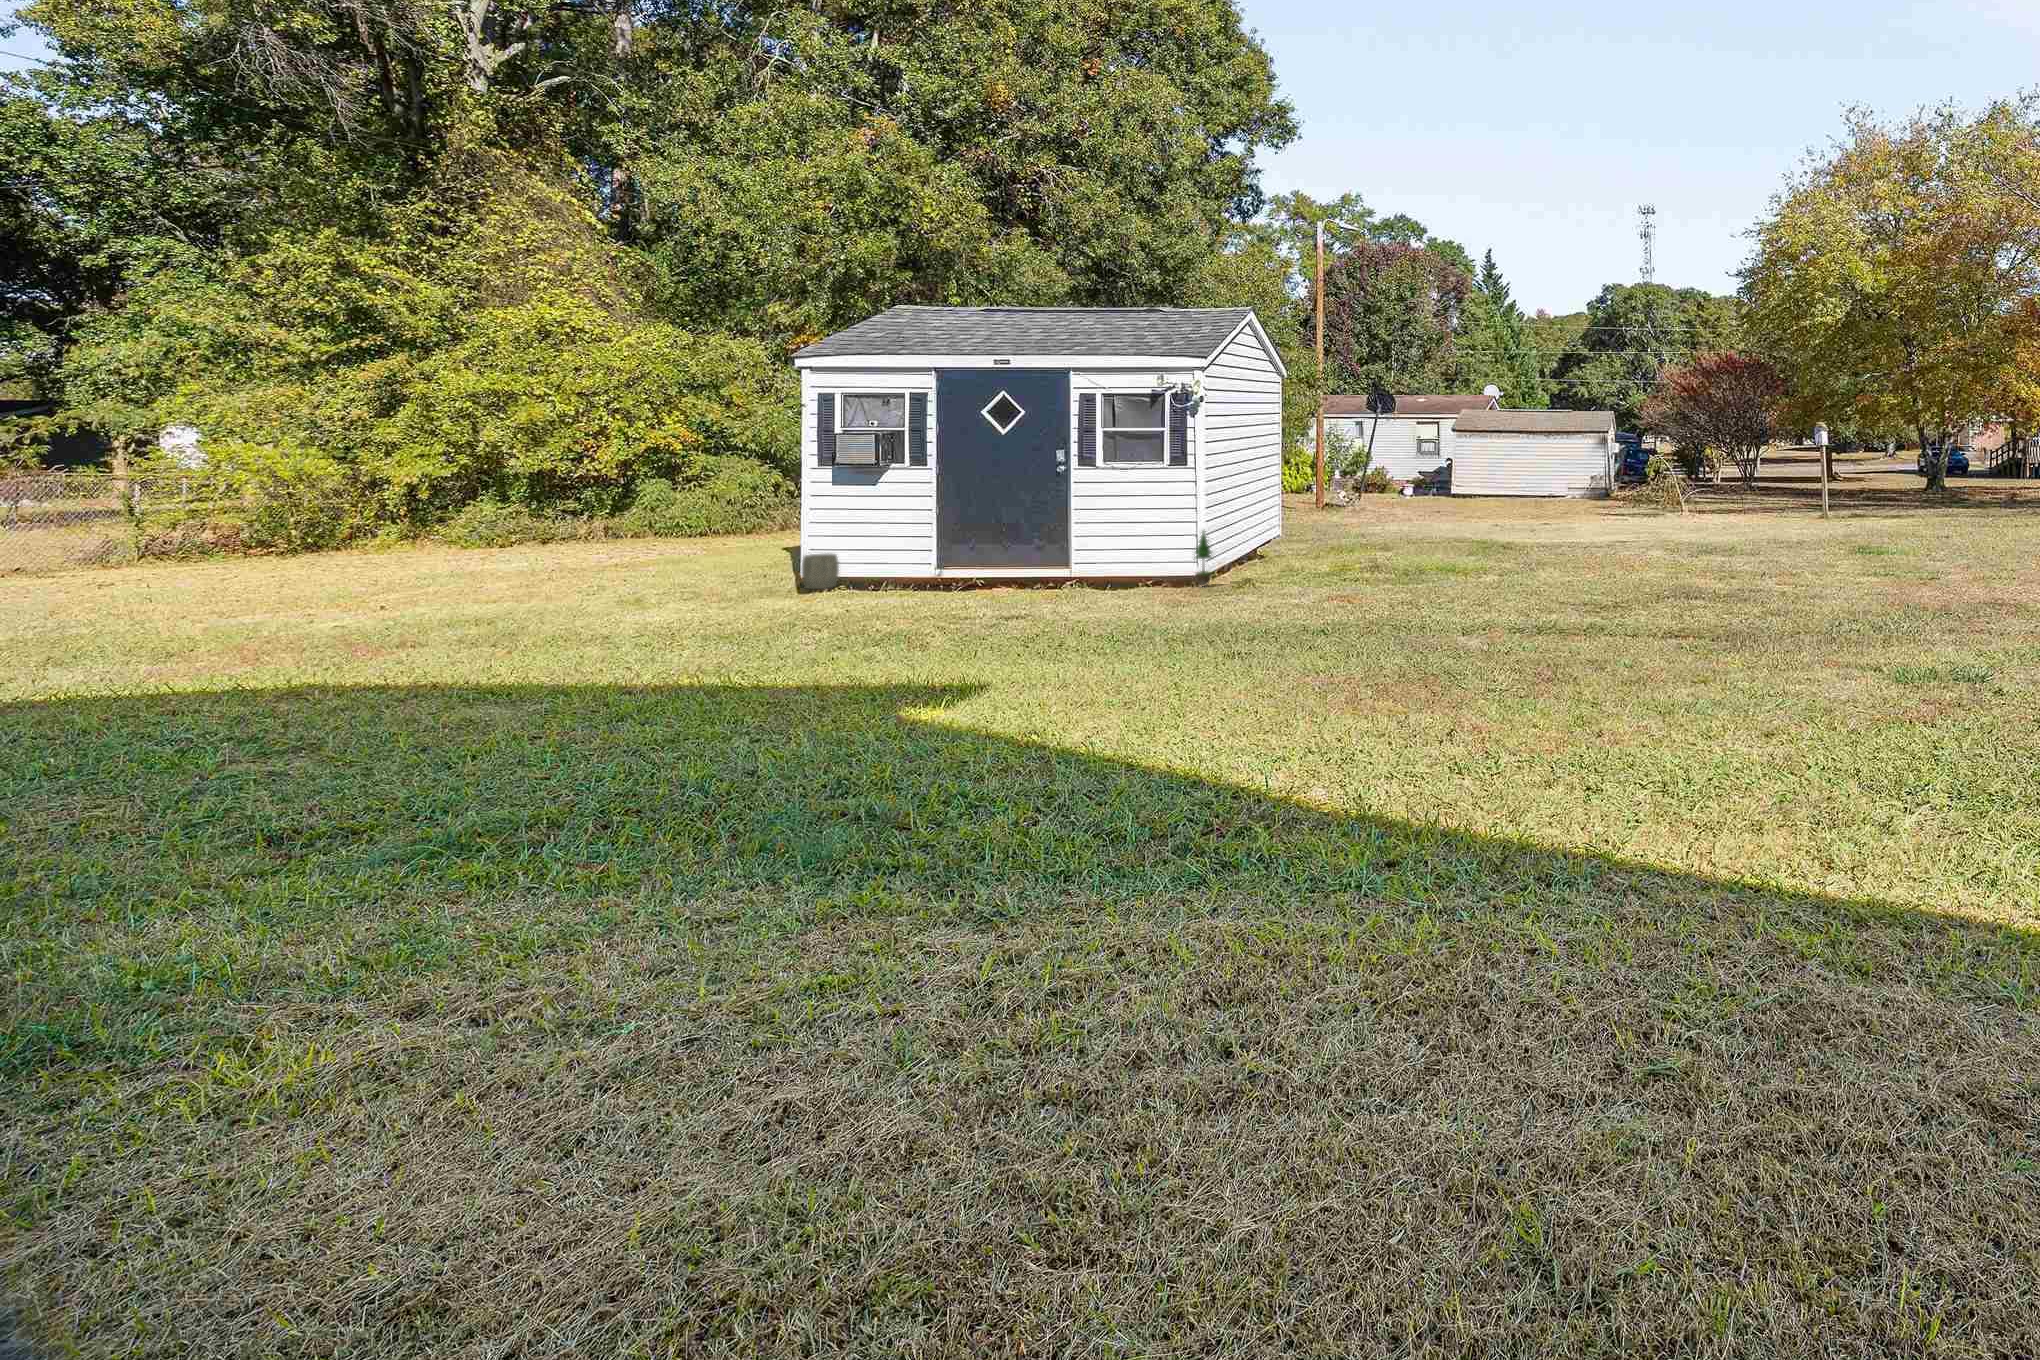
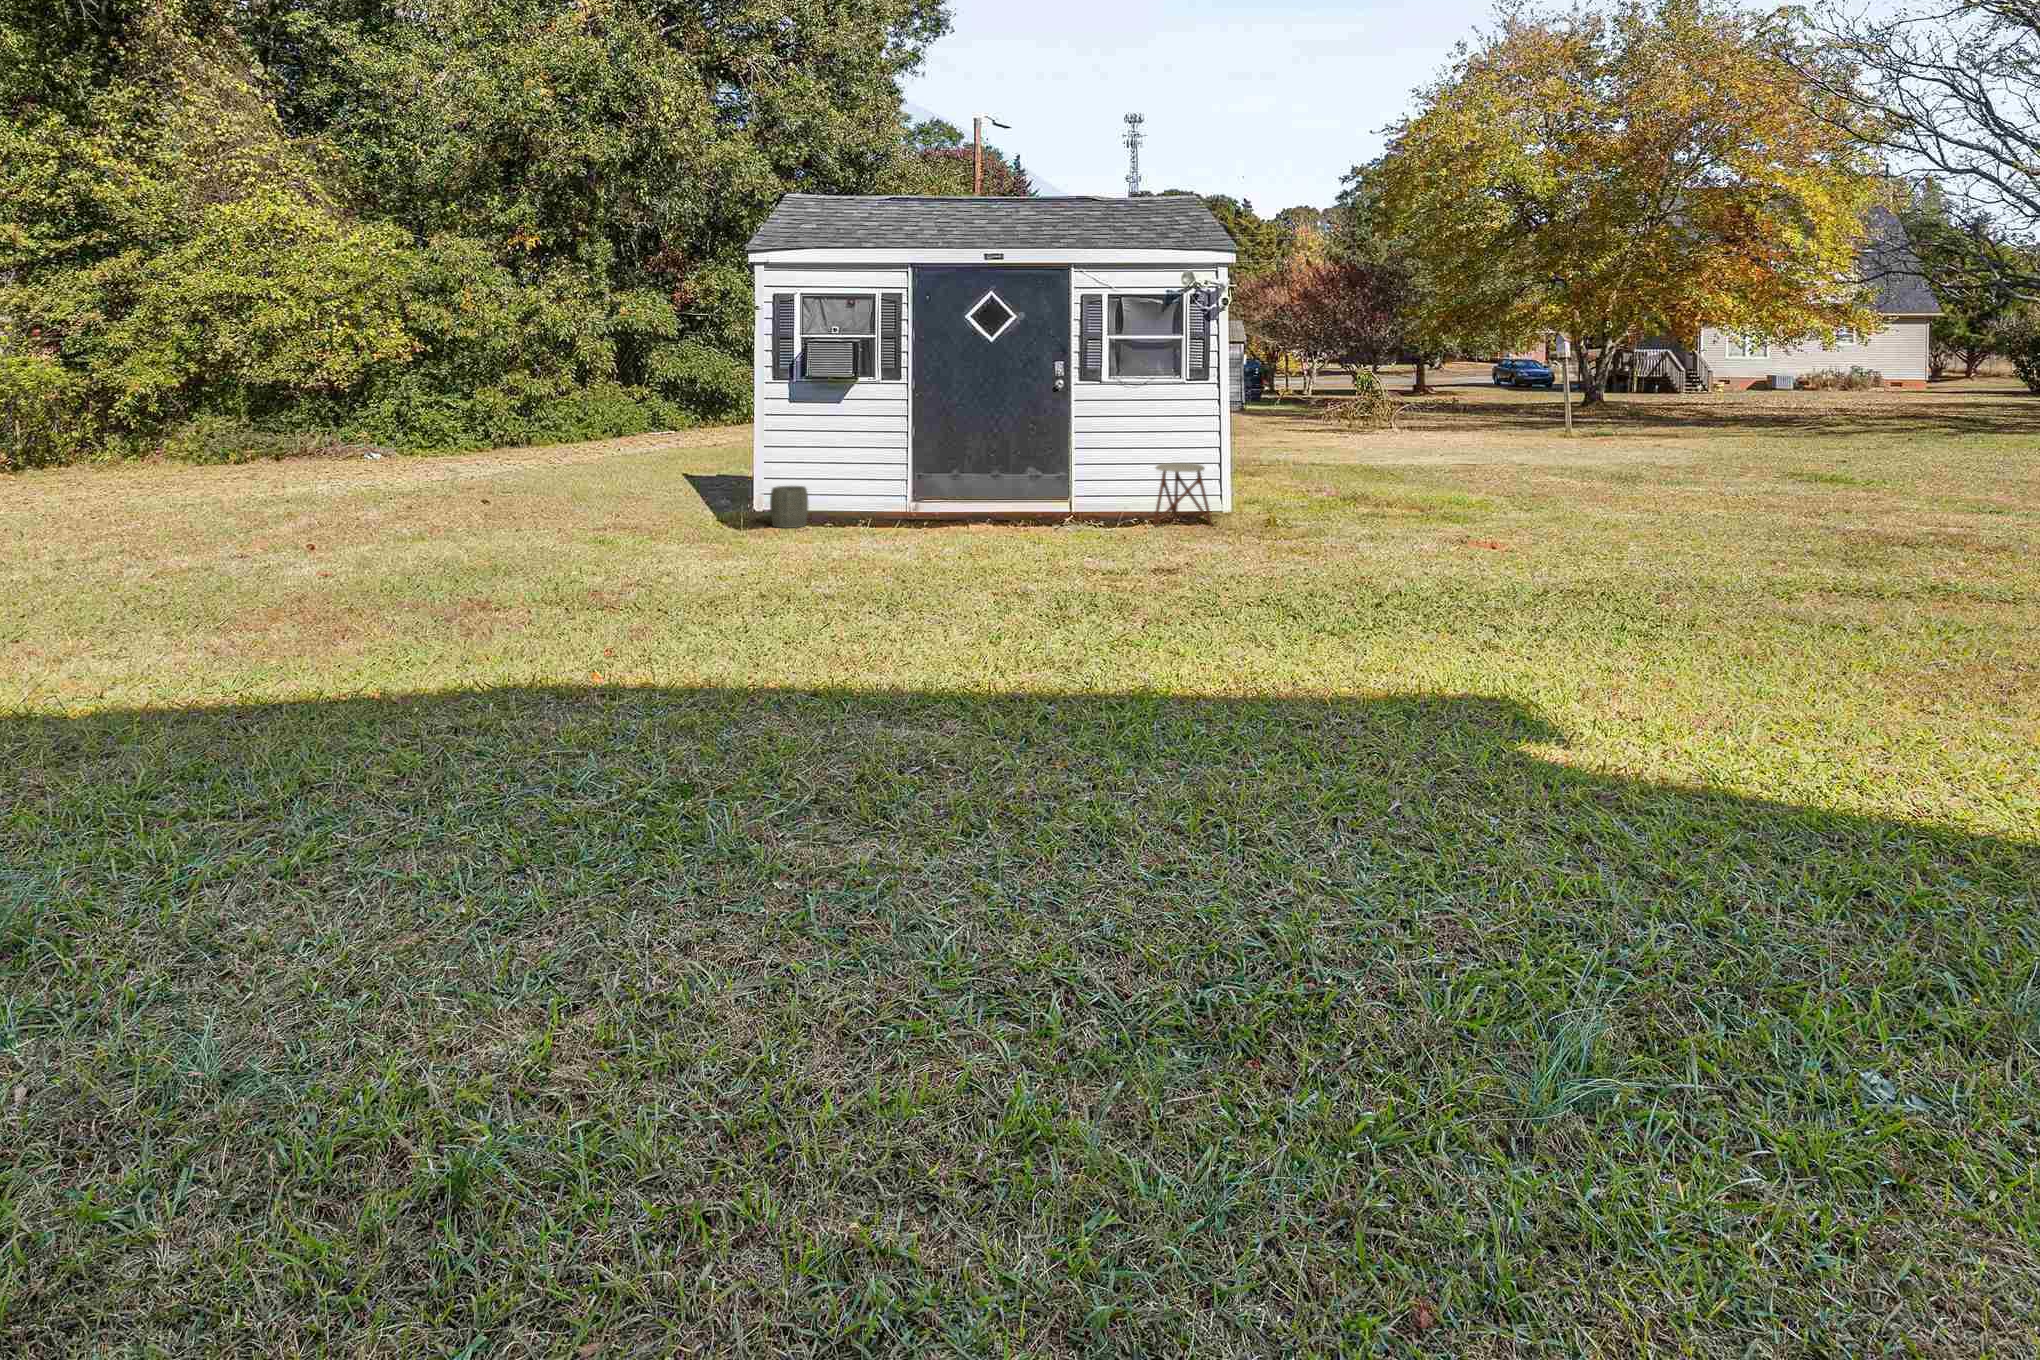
potted tree: present [1195,531,1212,586] -> none [1222,450,1247,519]
stool: none [1115,538,1167,592] -> present [1153,463,1213,525]

